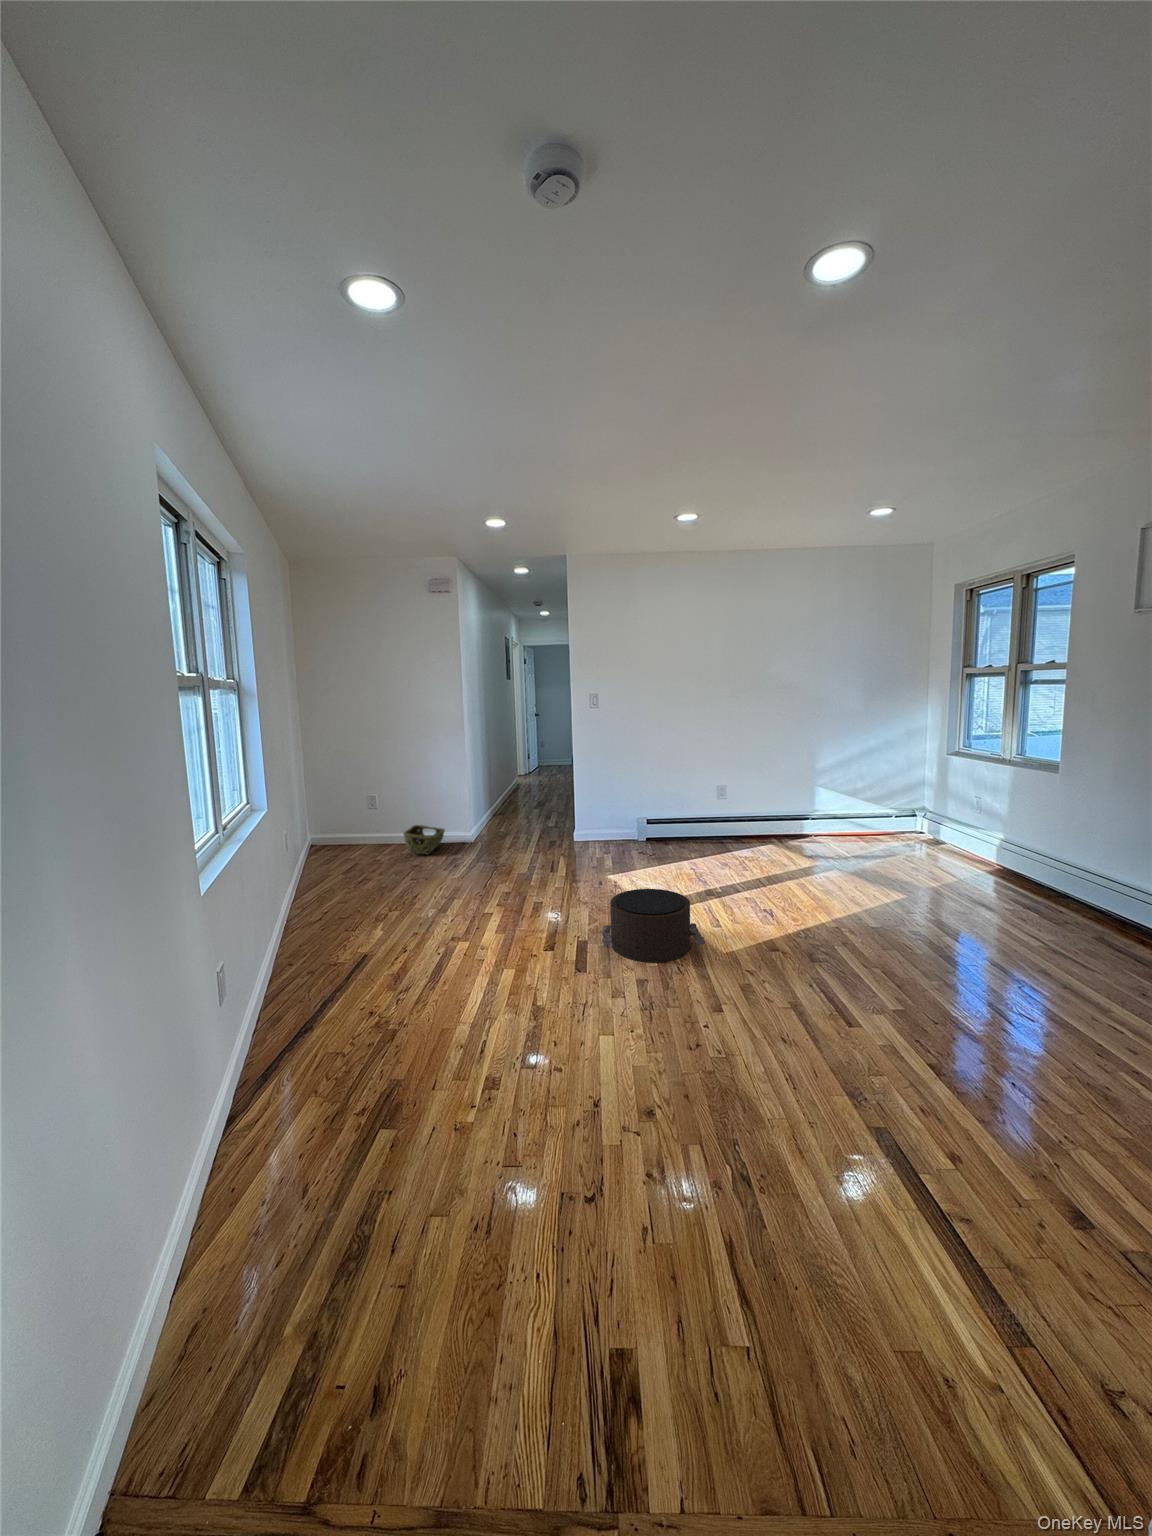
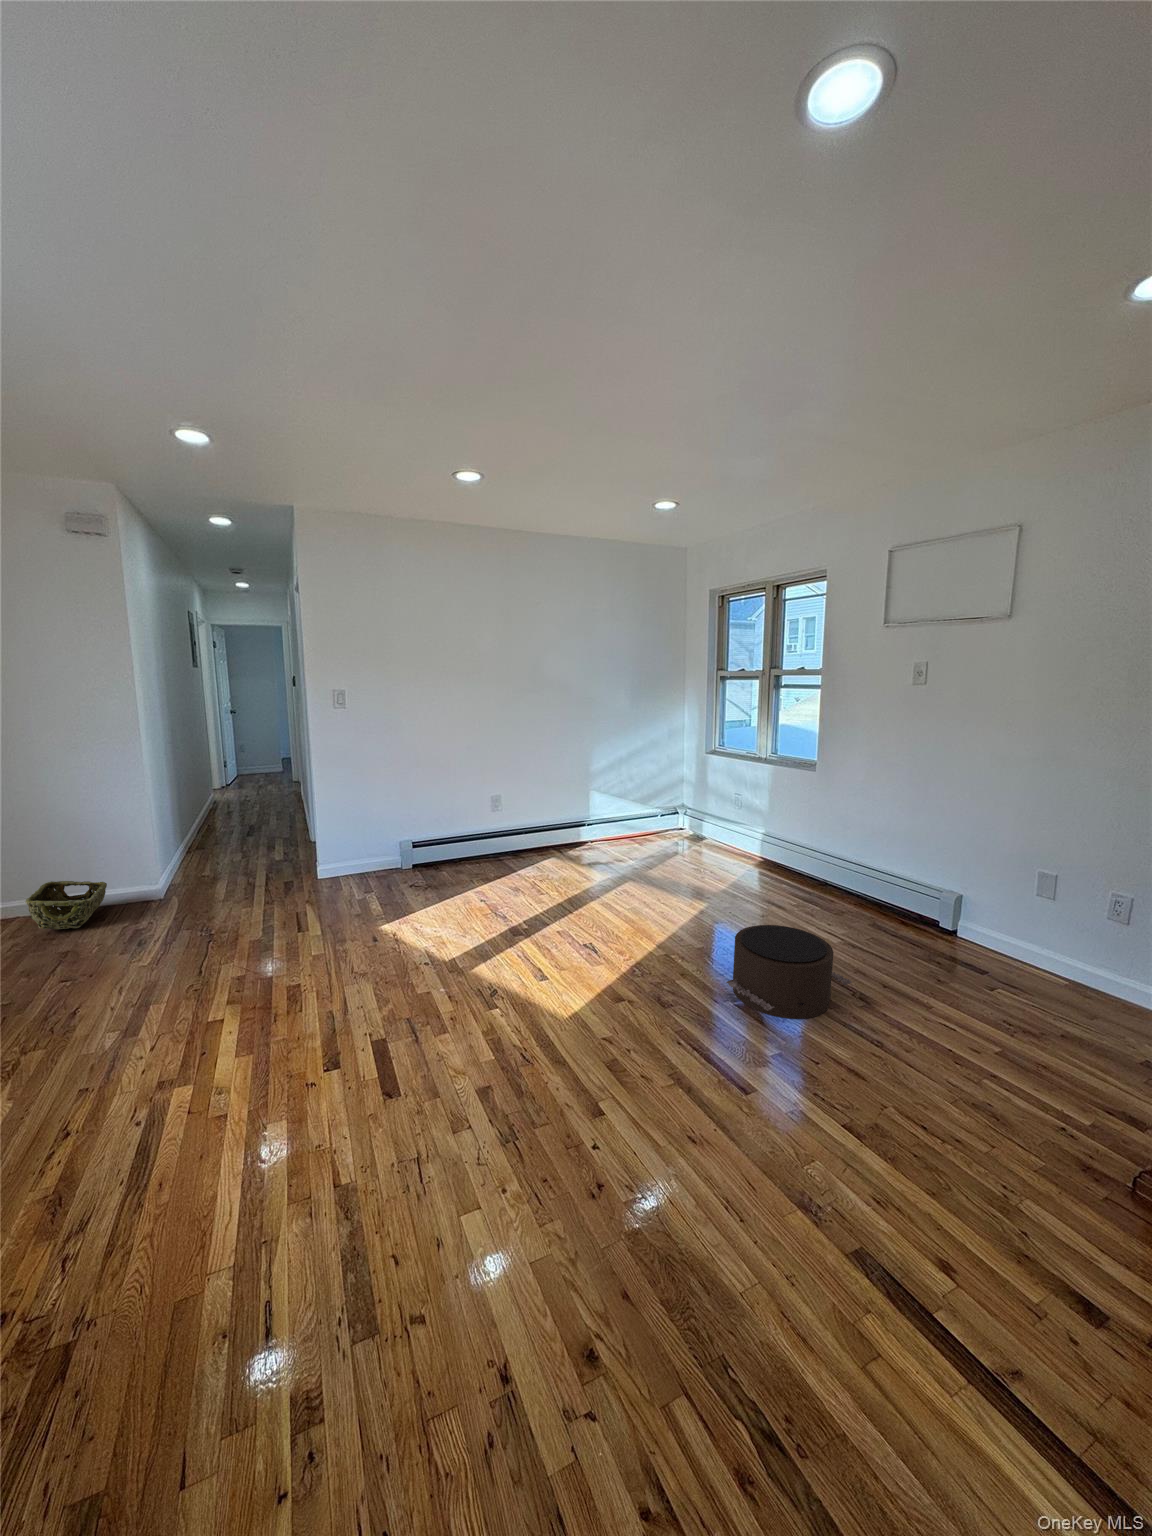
pouf: present [602,889,705,962] -> present [726,925,852,1019]

